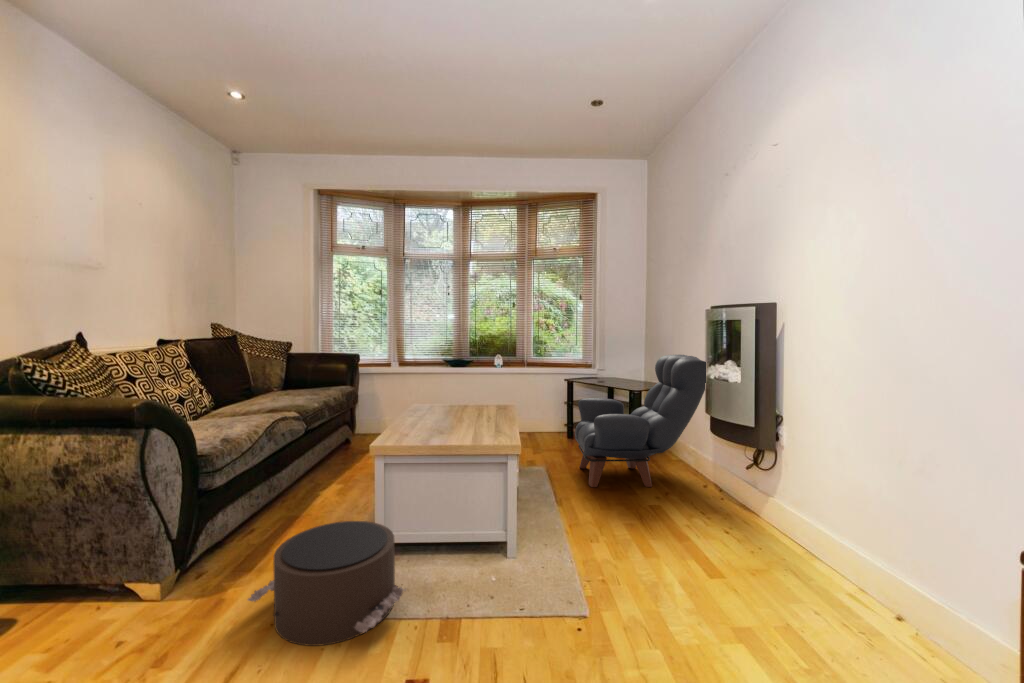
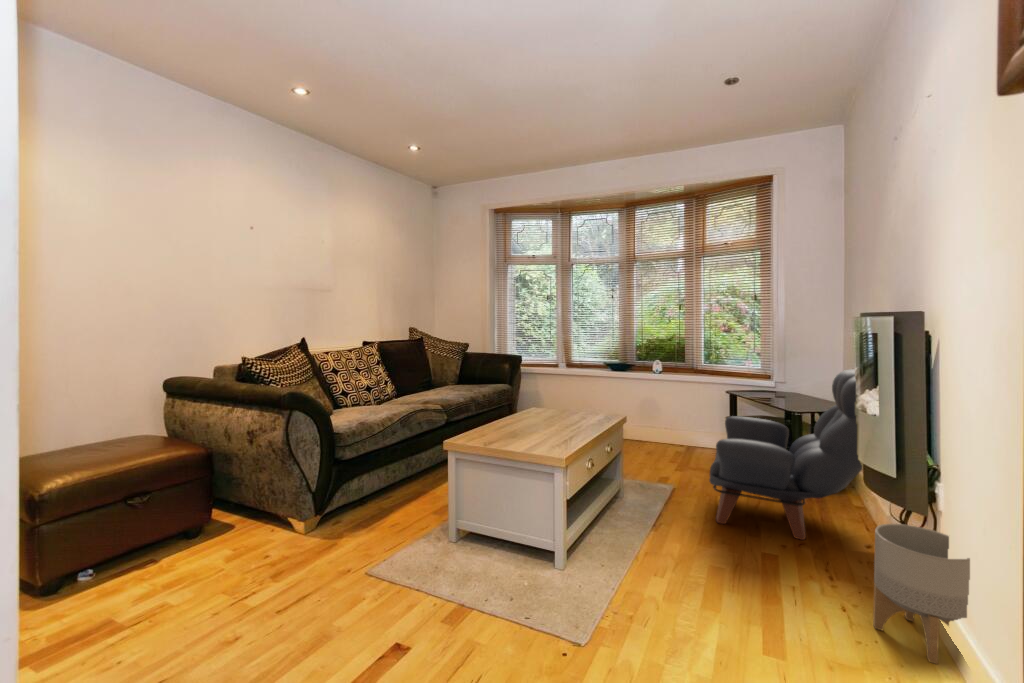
planter: none [722,456,778,542] -> present [873,524,970,664]
pouf: present [248,521,406,646] -> none [334,503,440,605]

